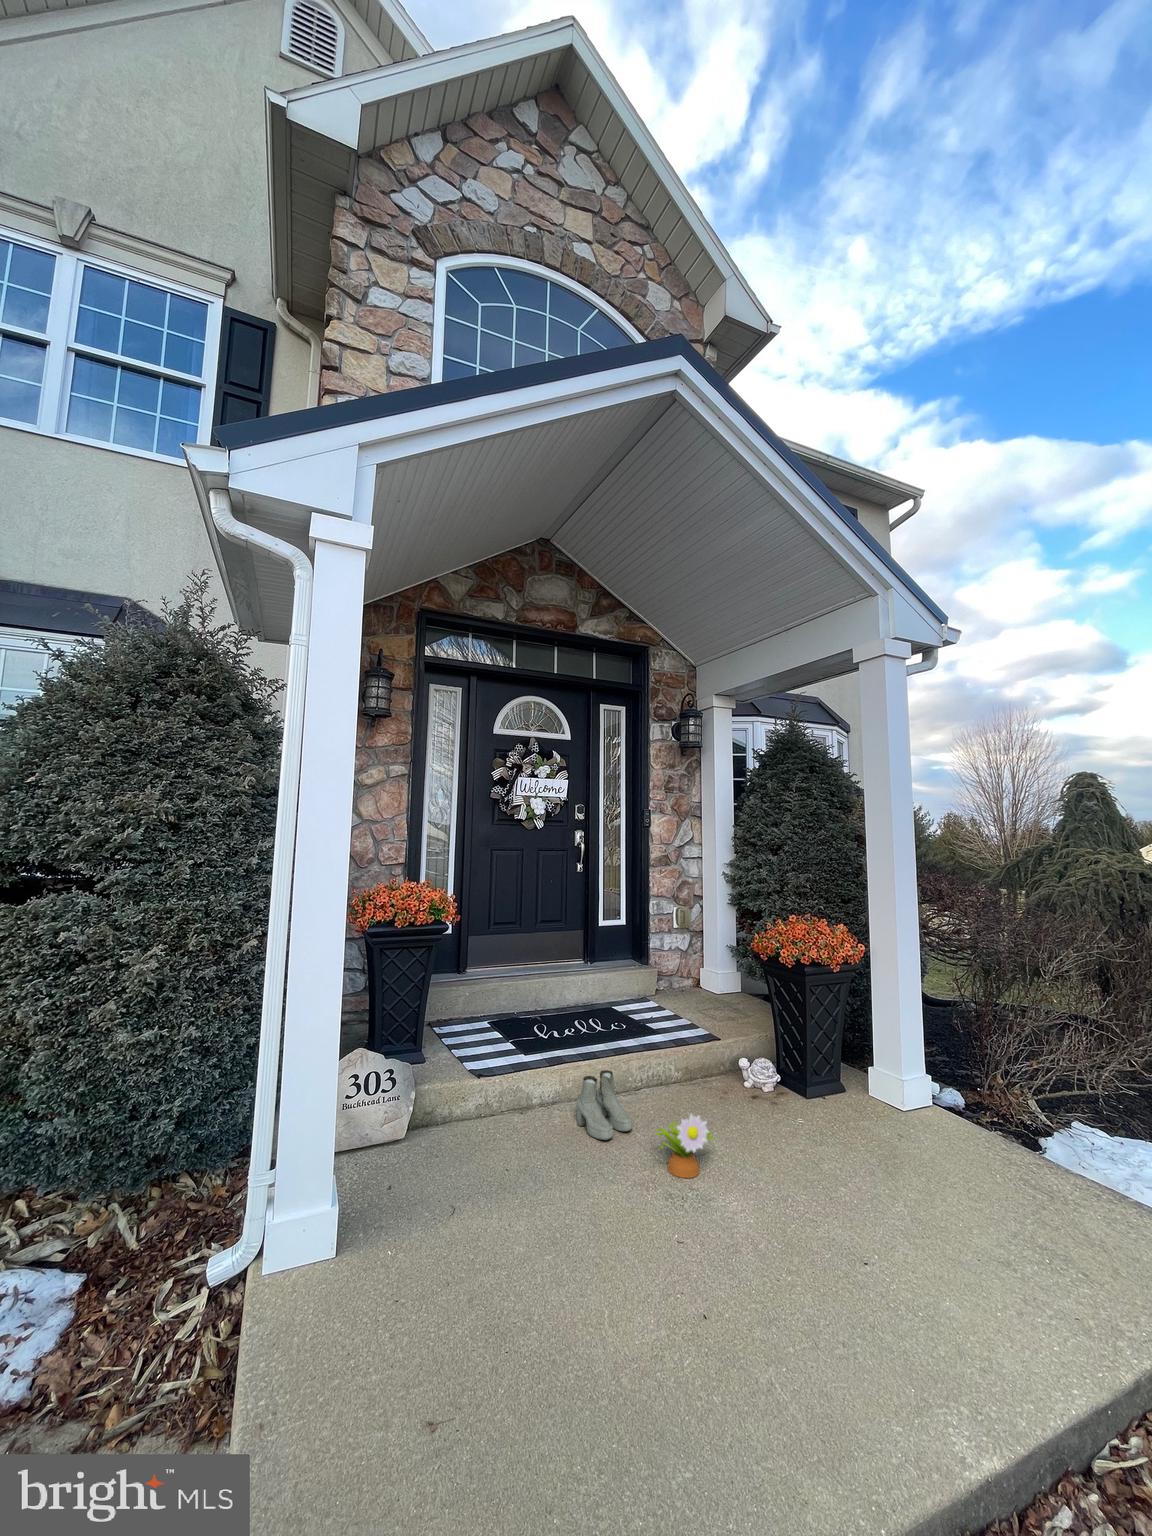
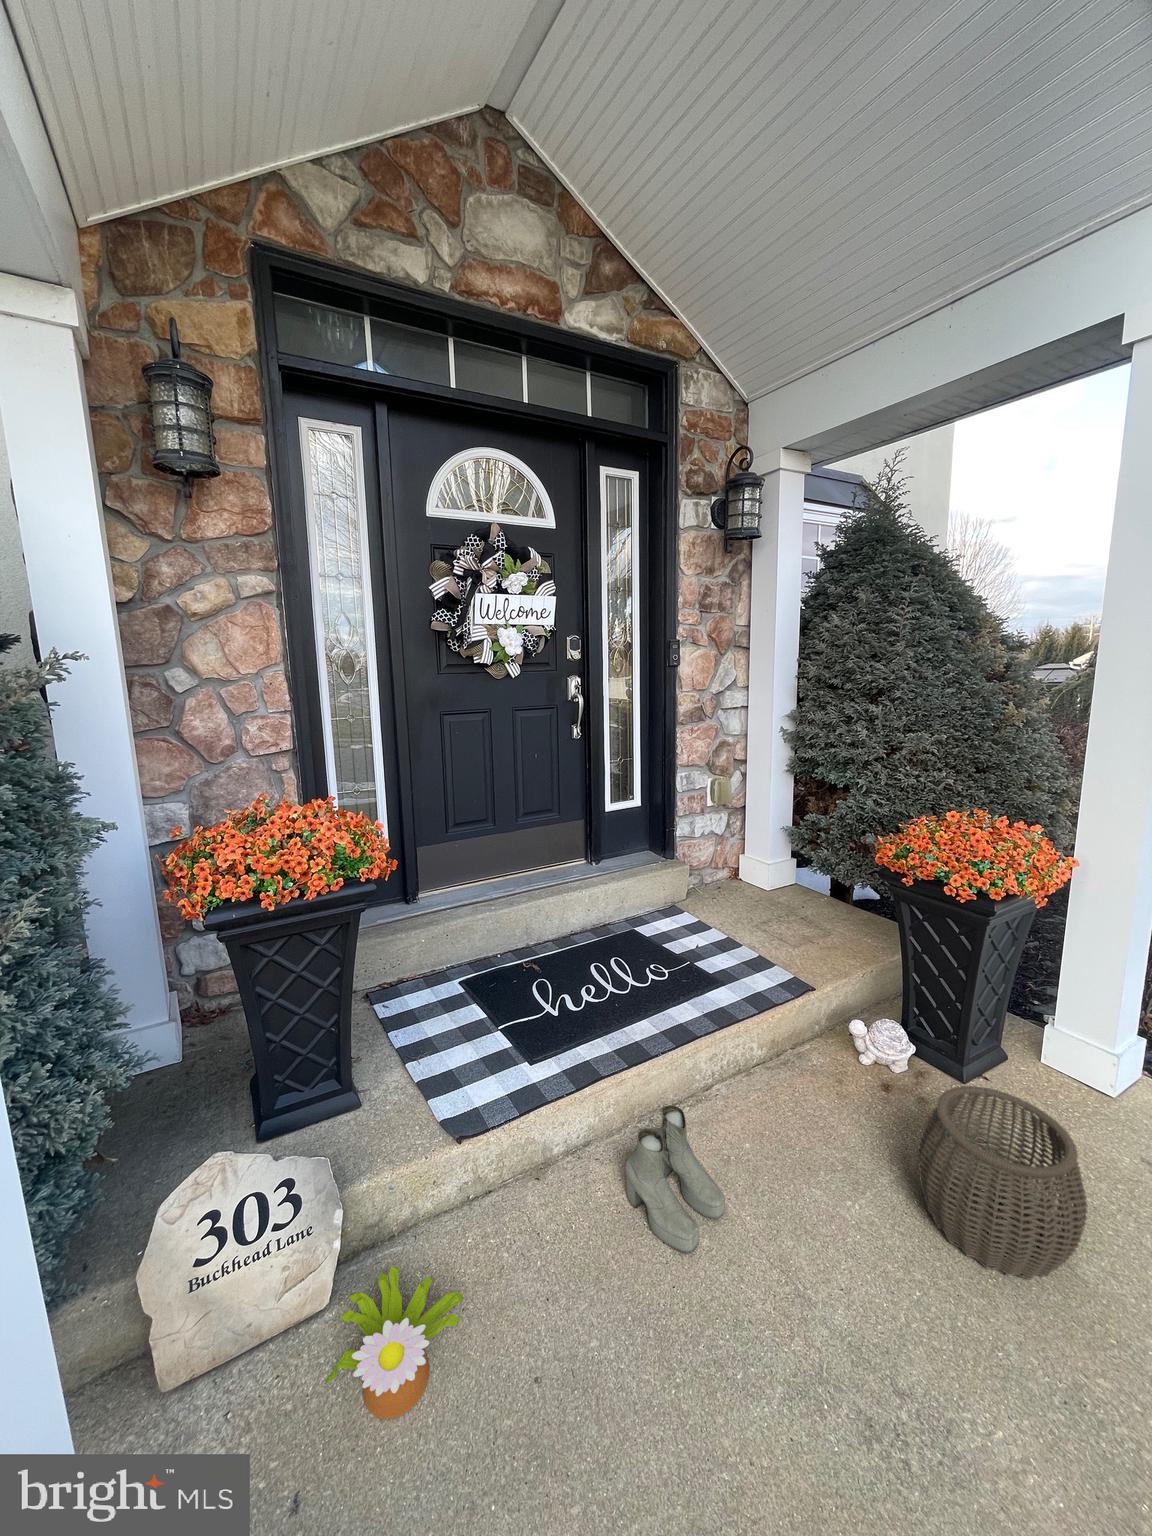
woven basket: none [745,1065,829,1162] -> present [917,1086,1088,1280]
decorative plant: present [656,1114,714,1178] -> present [326,1265,463,1419]

